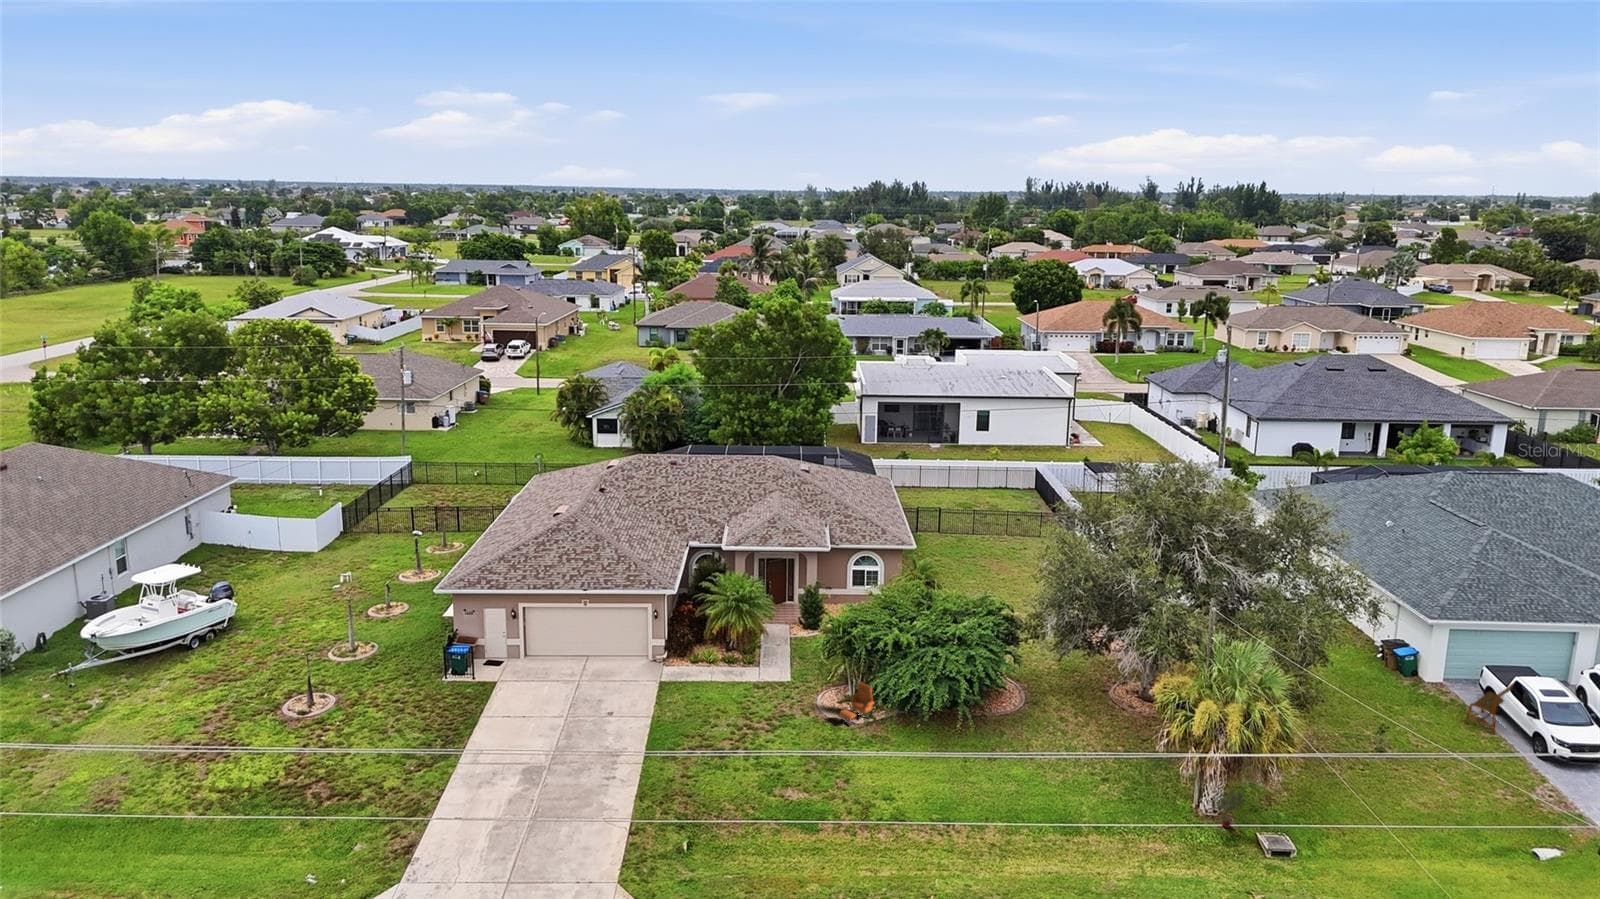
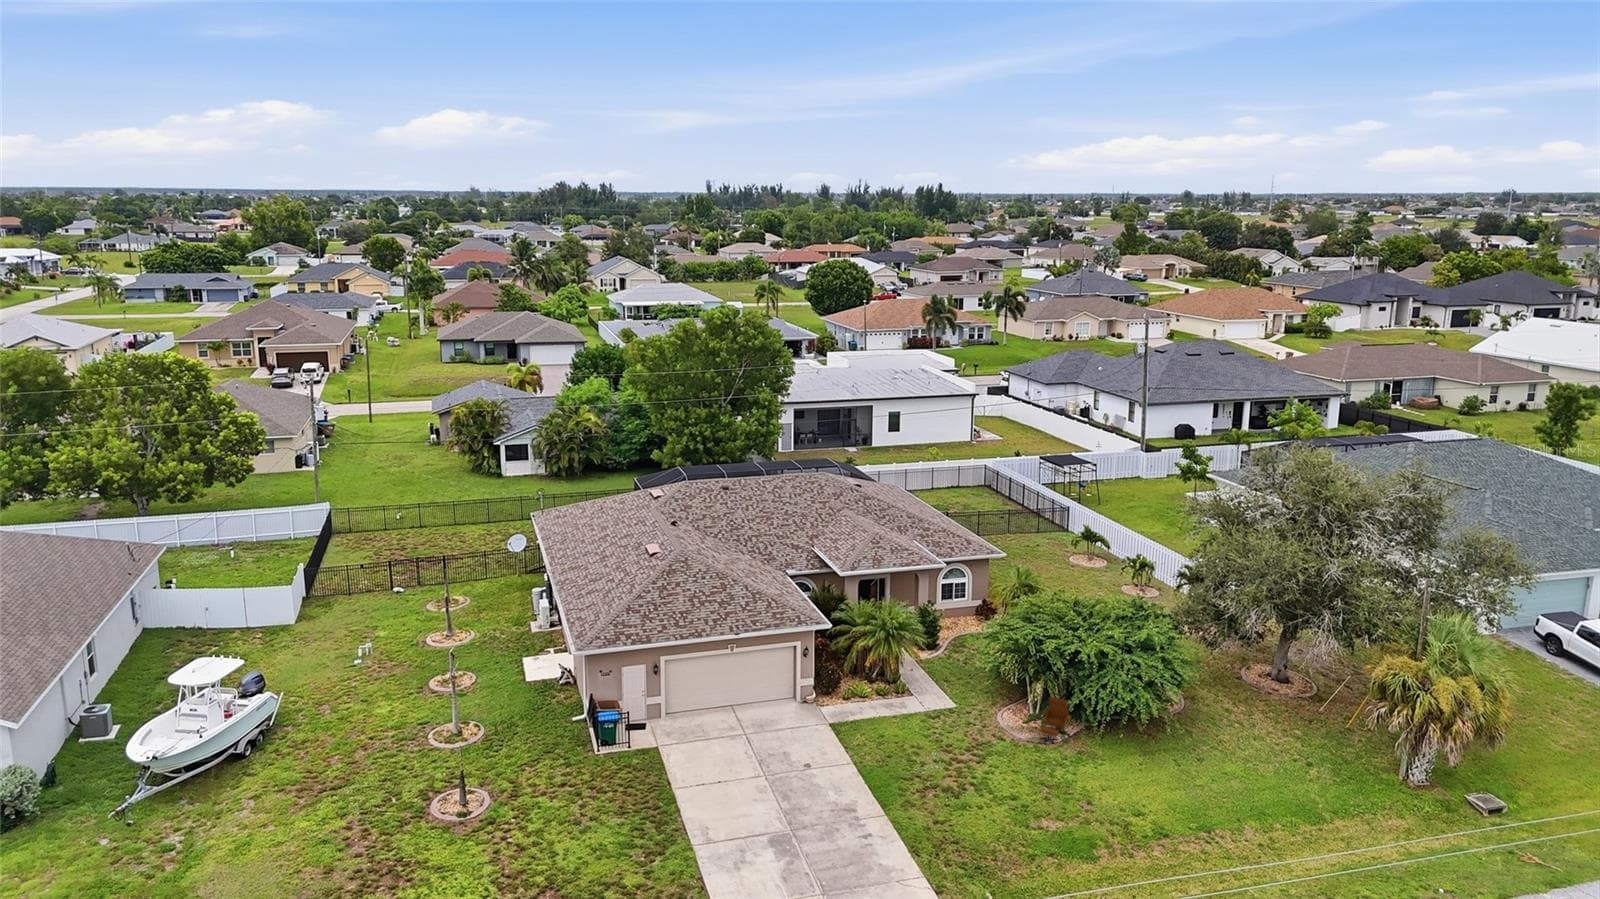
bench: present [1465,684,1513,732] -> none [1546,627,1579,672]
potted tree: present [1214,788,1245,828] -> none [1445,750,1473,790]

